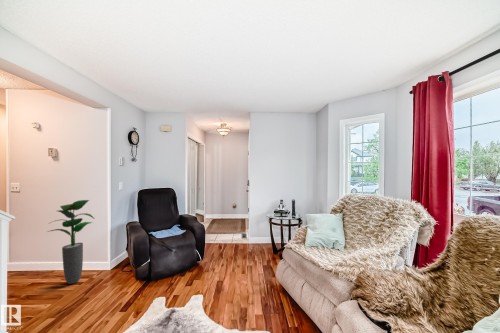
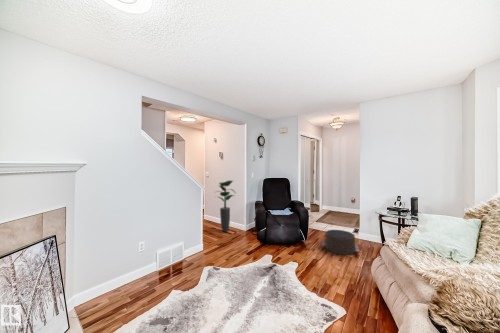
pouf: none [220,239,257,266] -> present [322,230,359,255]

